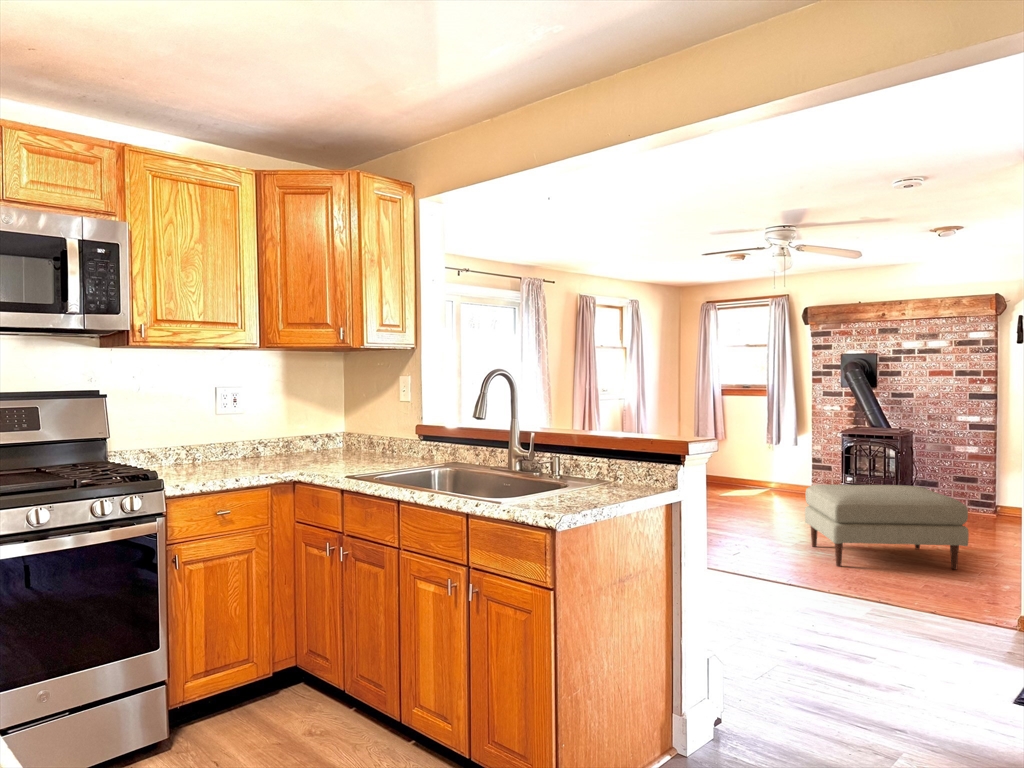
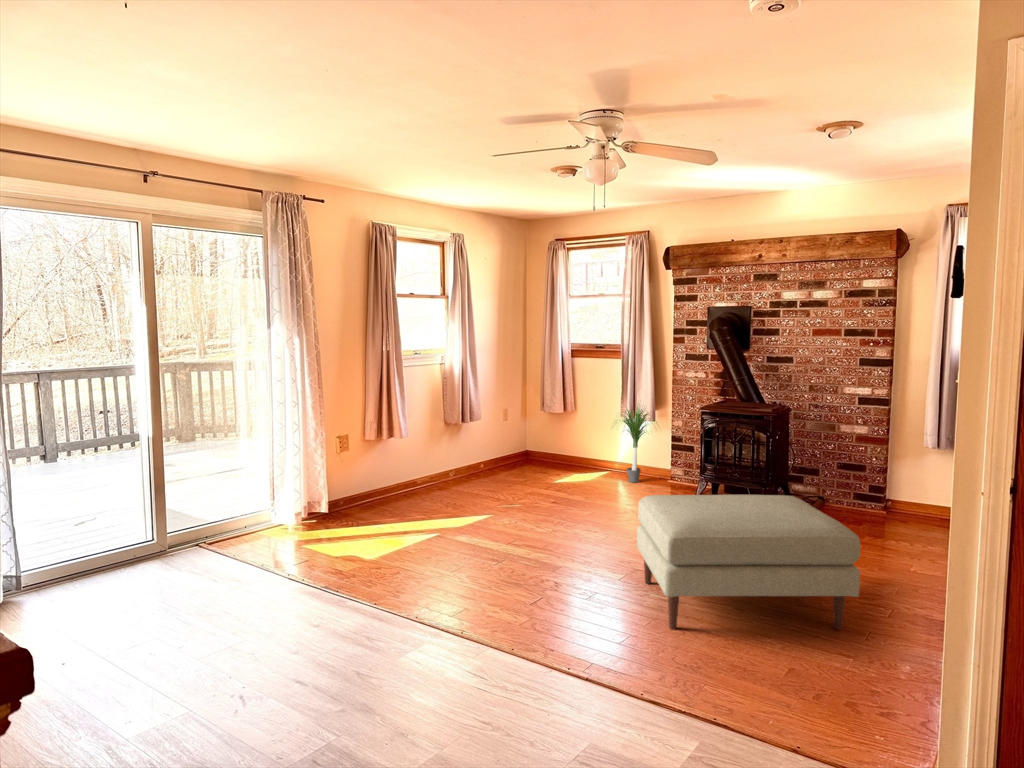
potted plant: none [759,427,805,495] -> present [623,406,649,483]

